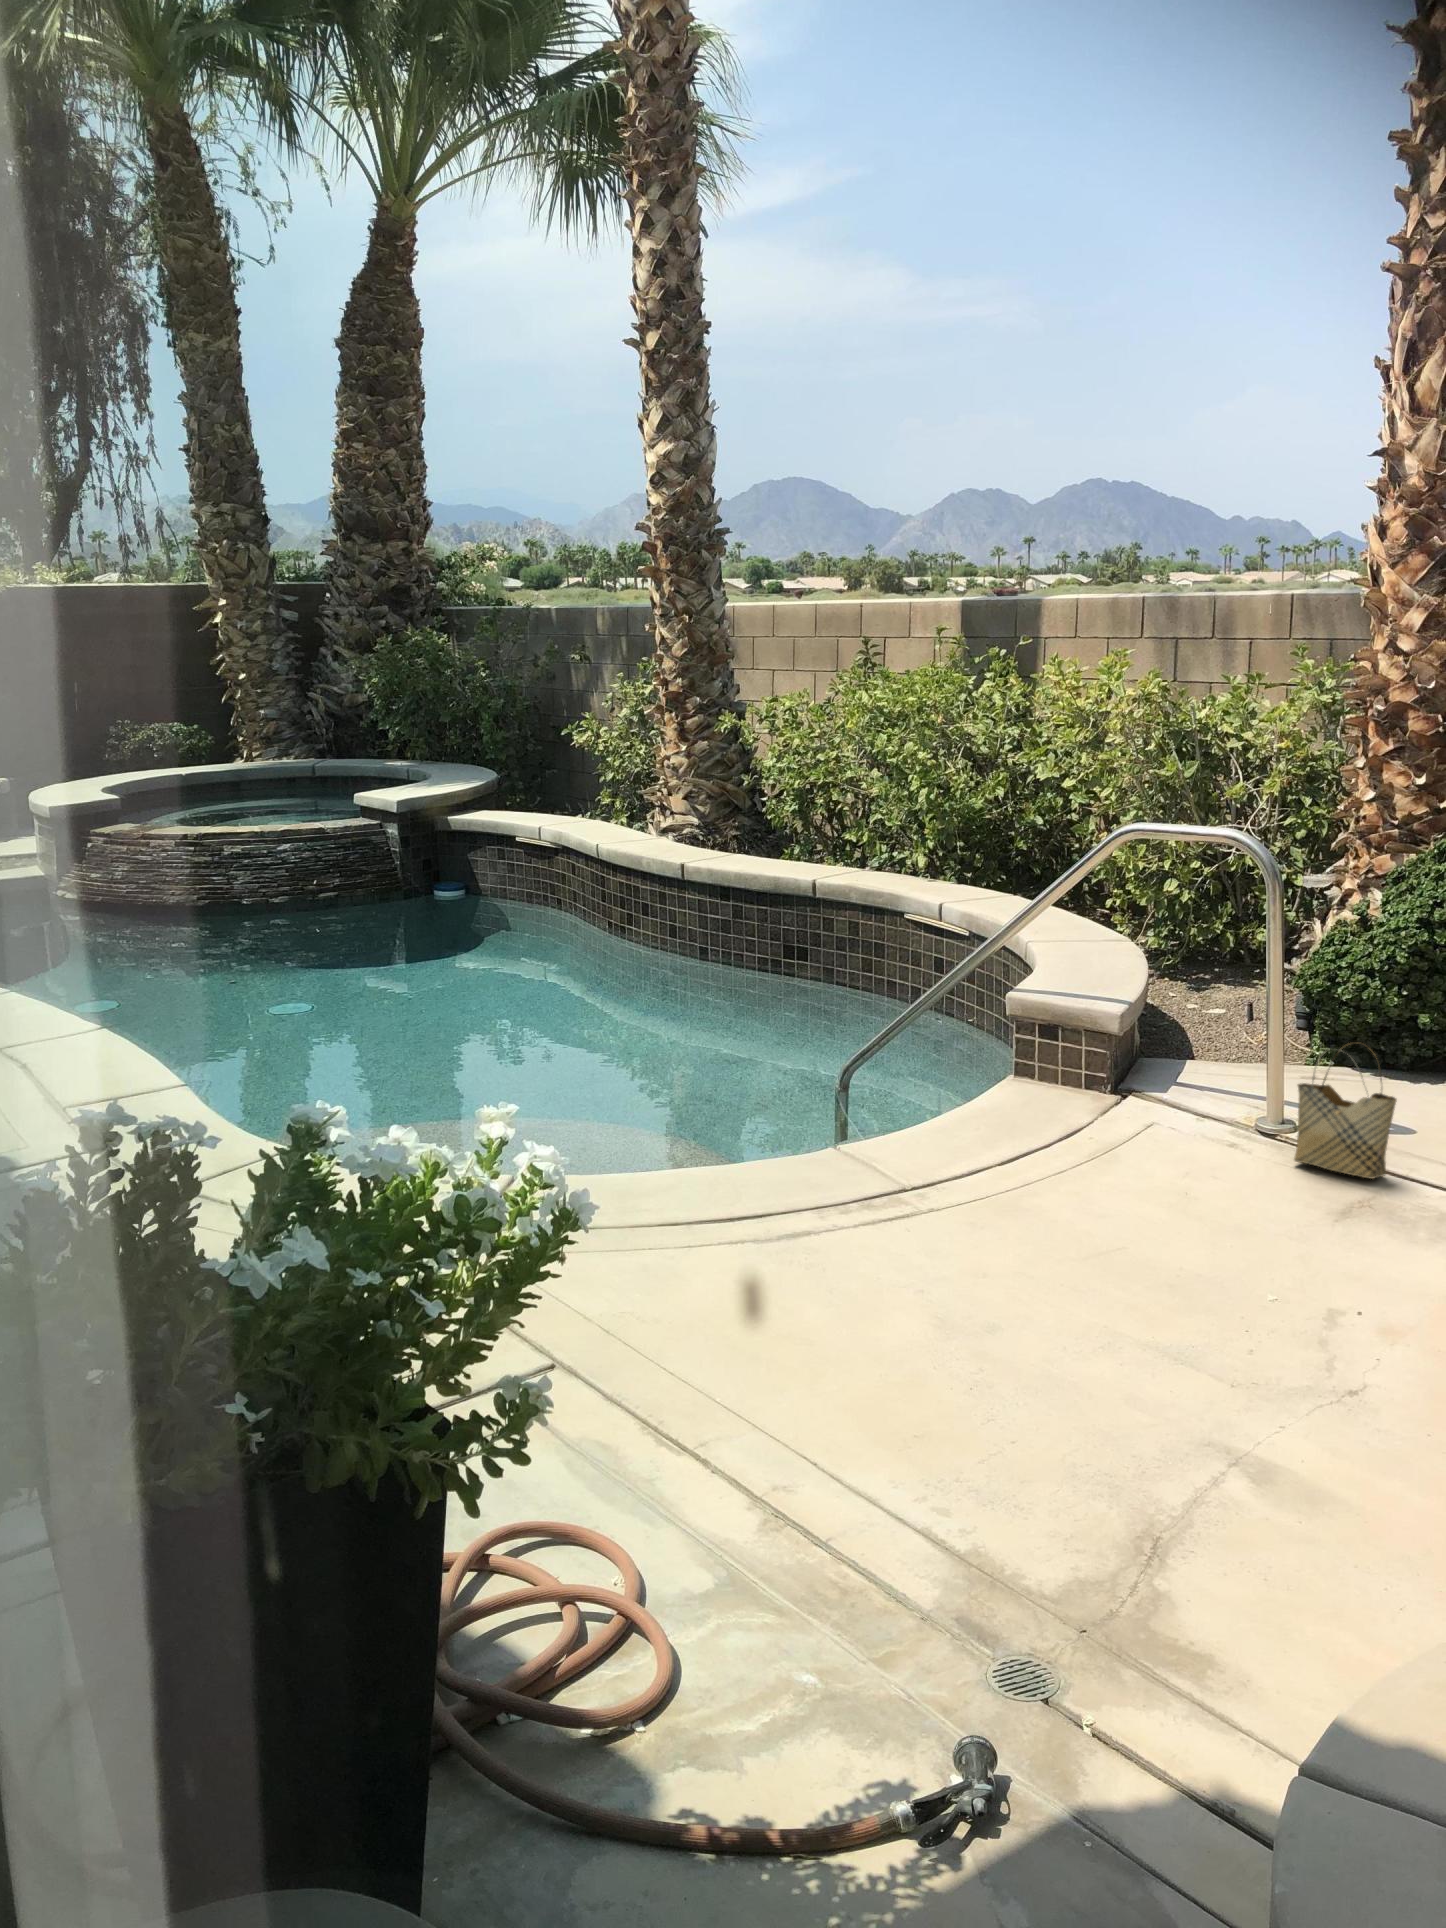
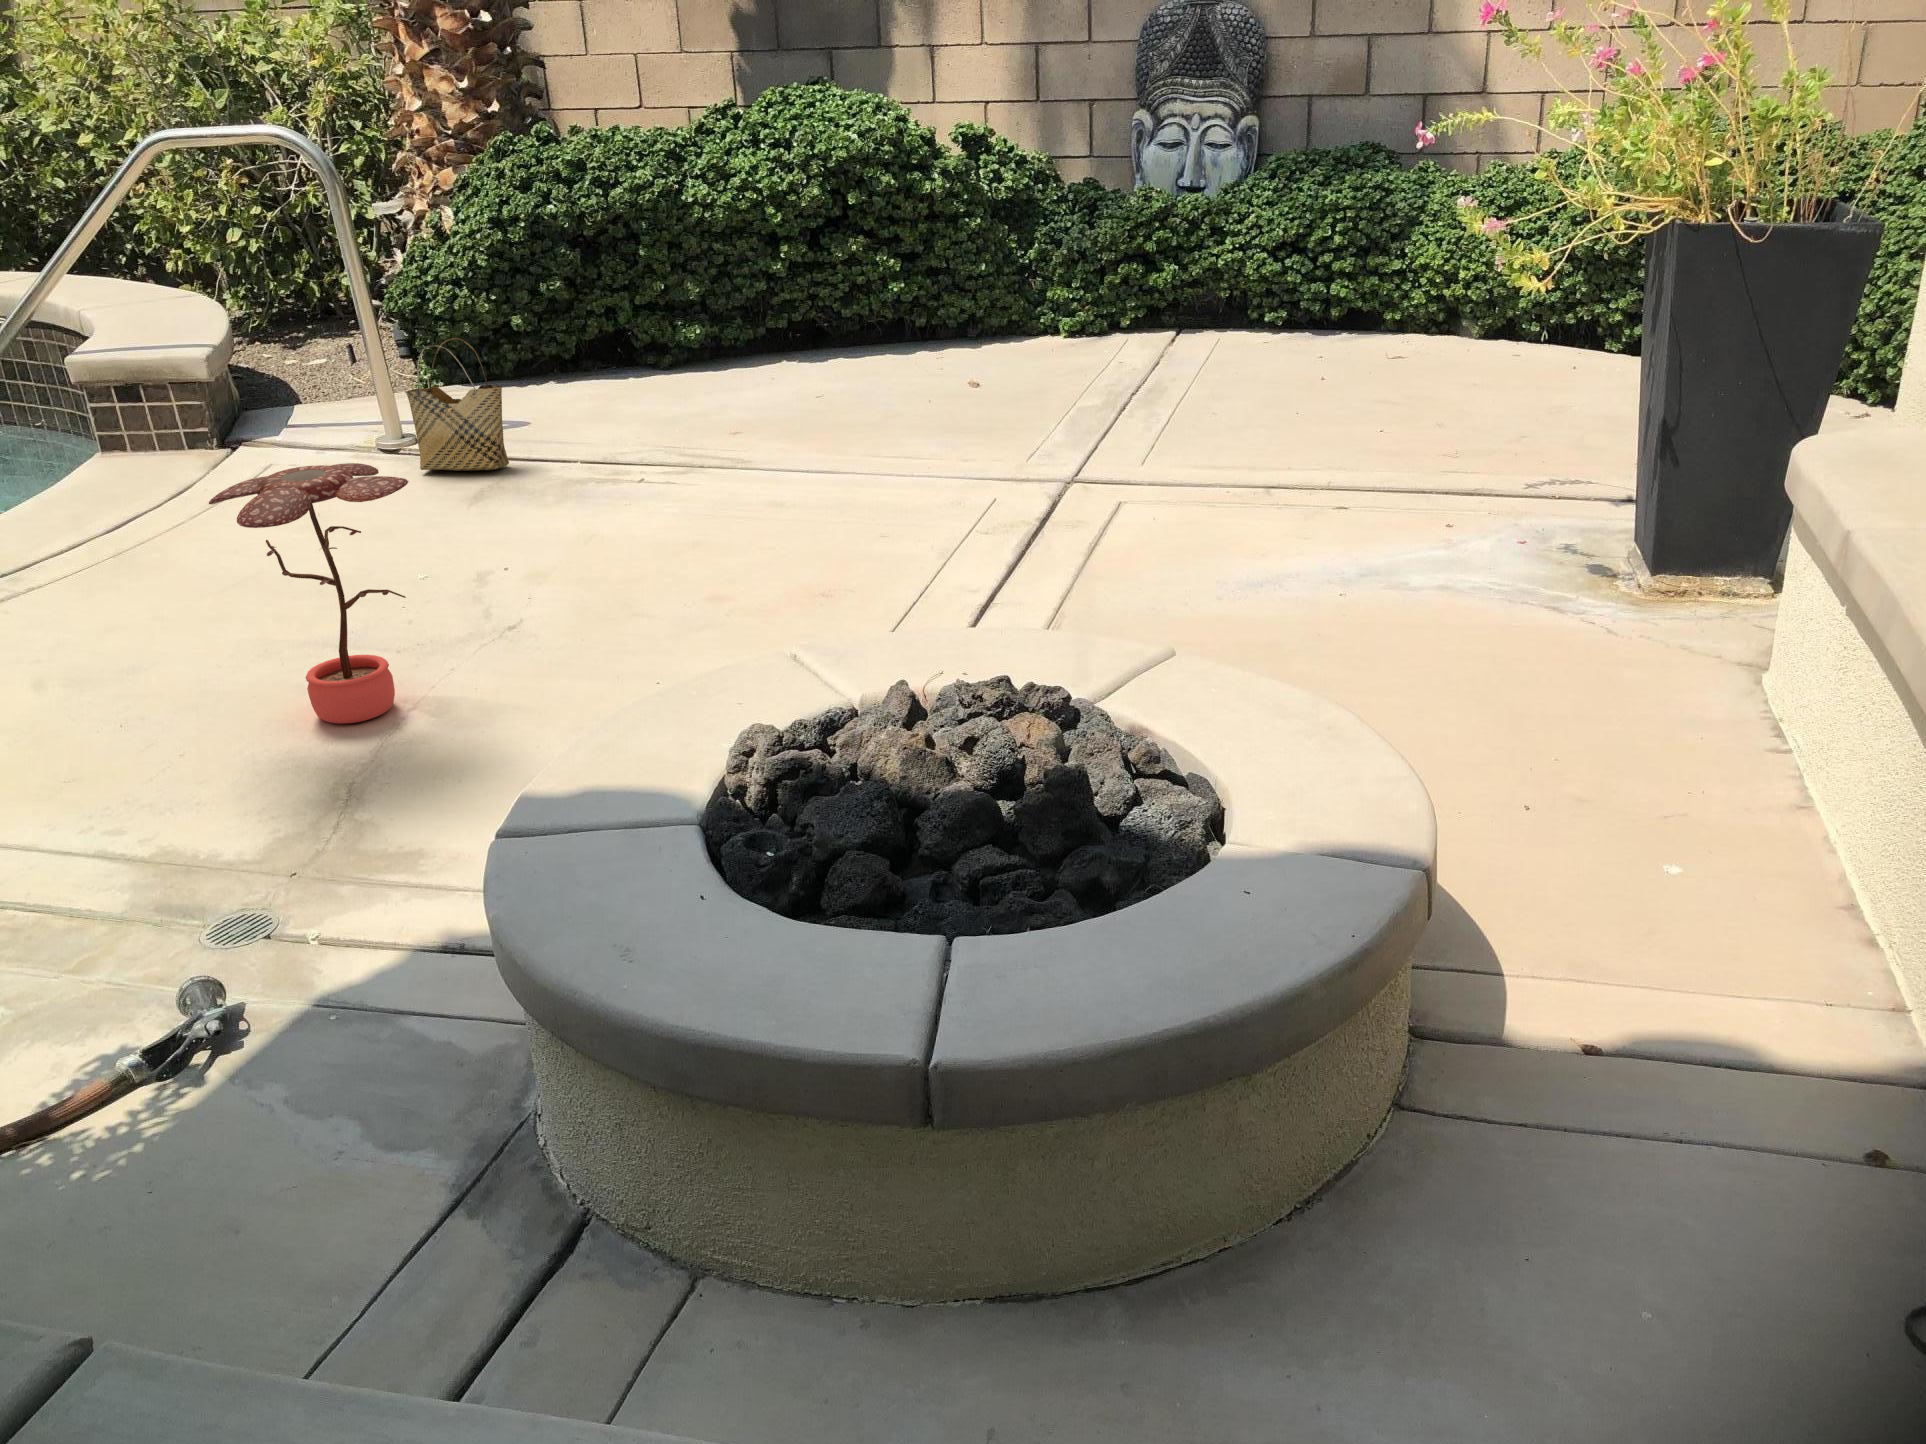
potted plant: none [1097,1197,1290,1459] -> present [209,463,408,724]

